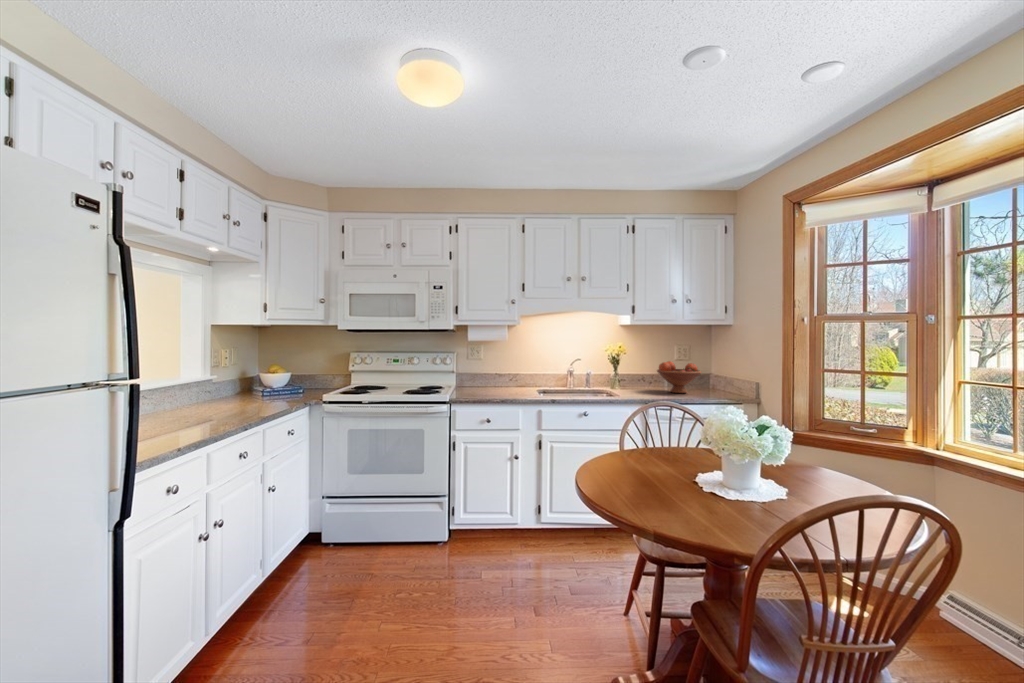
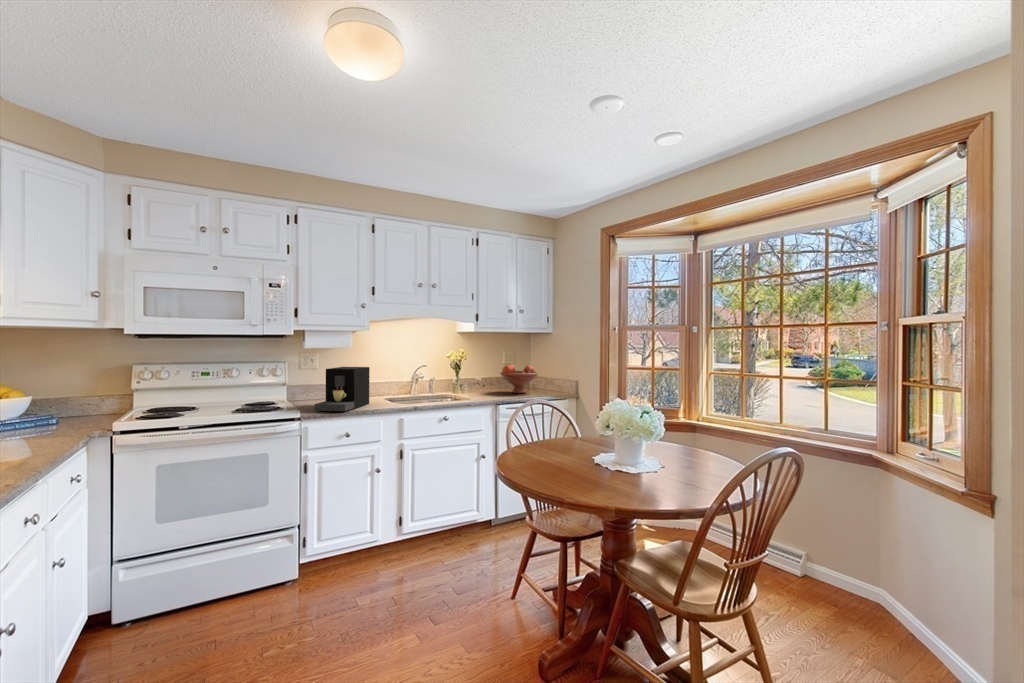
coffee maker: none [465,359,518,399] -> present [315,367,369,411]

